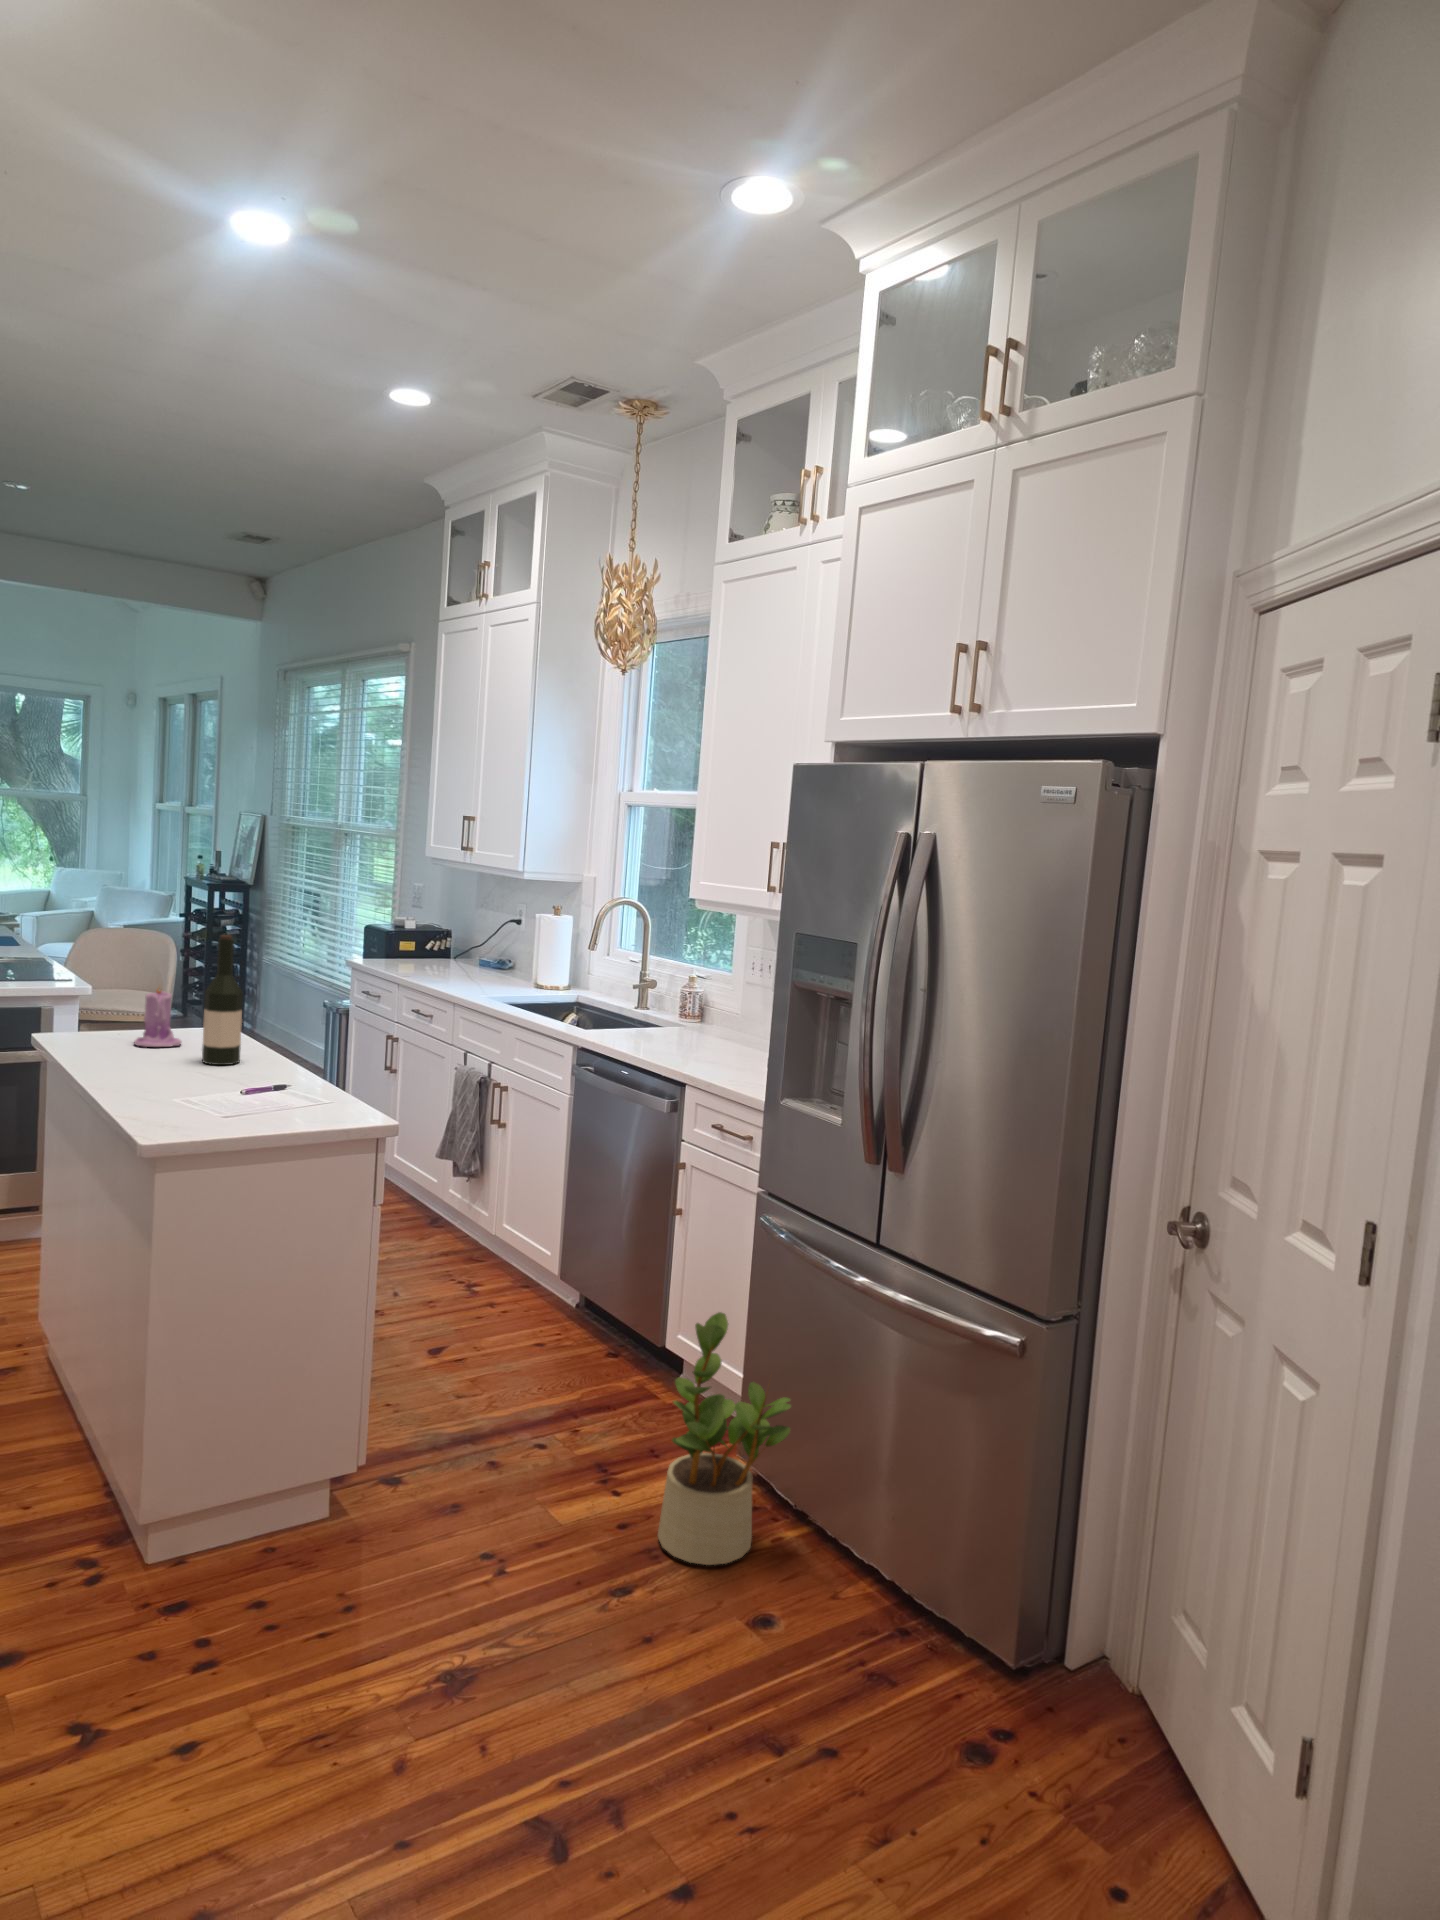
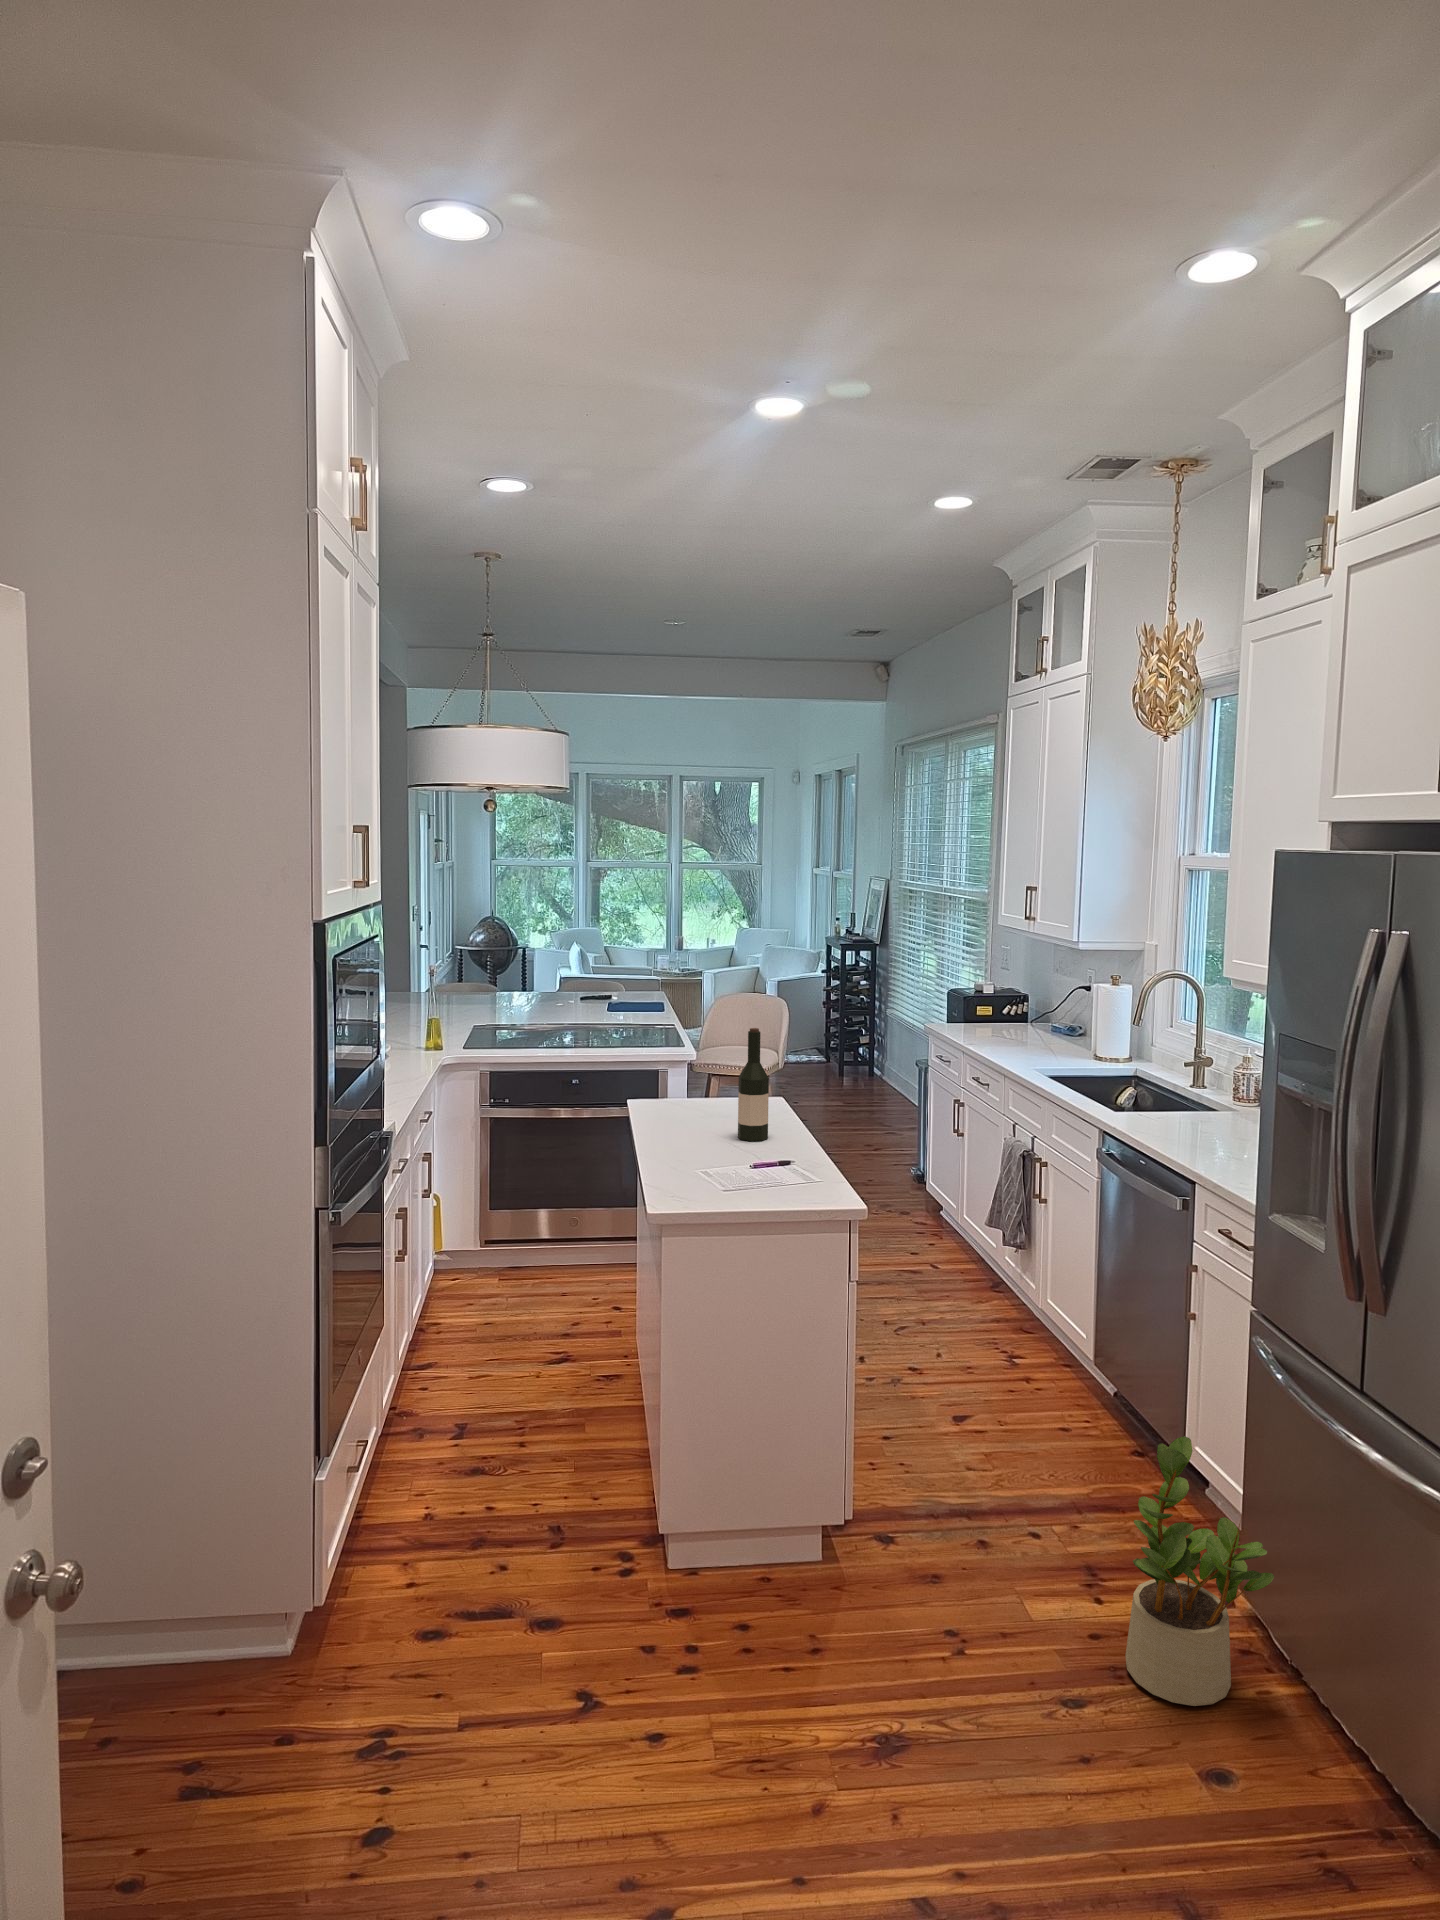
candle: present [134,989,181,1047] -> none [695,1066,732,1120]

